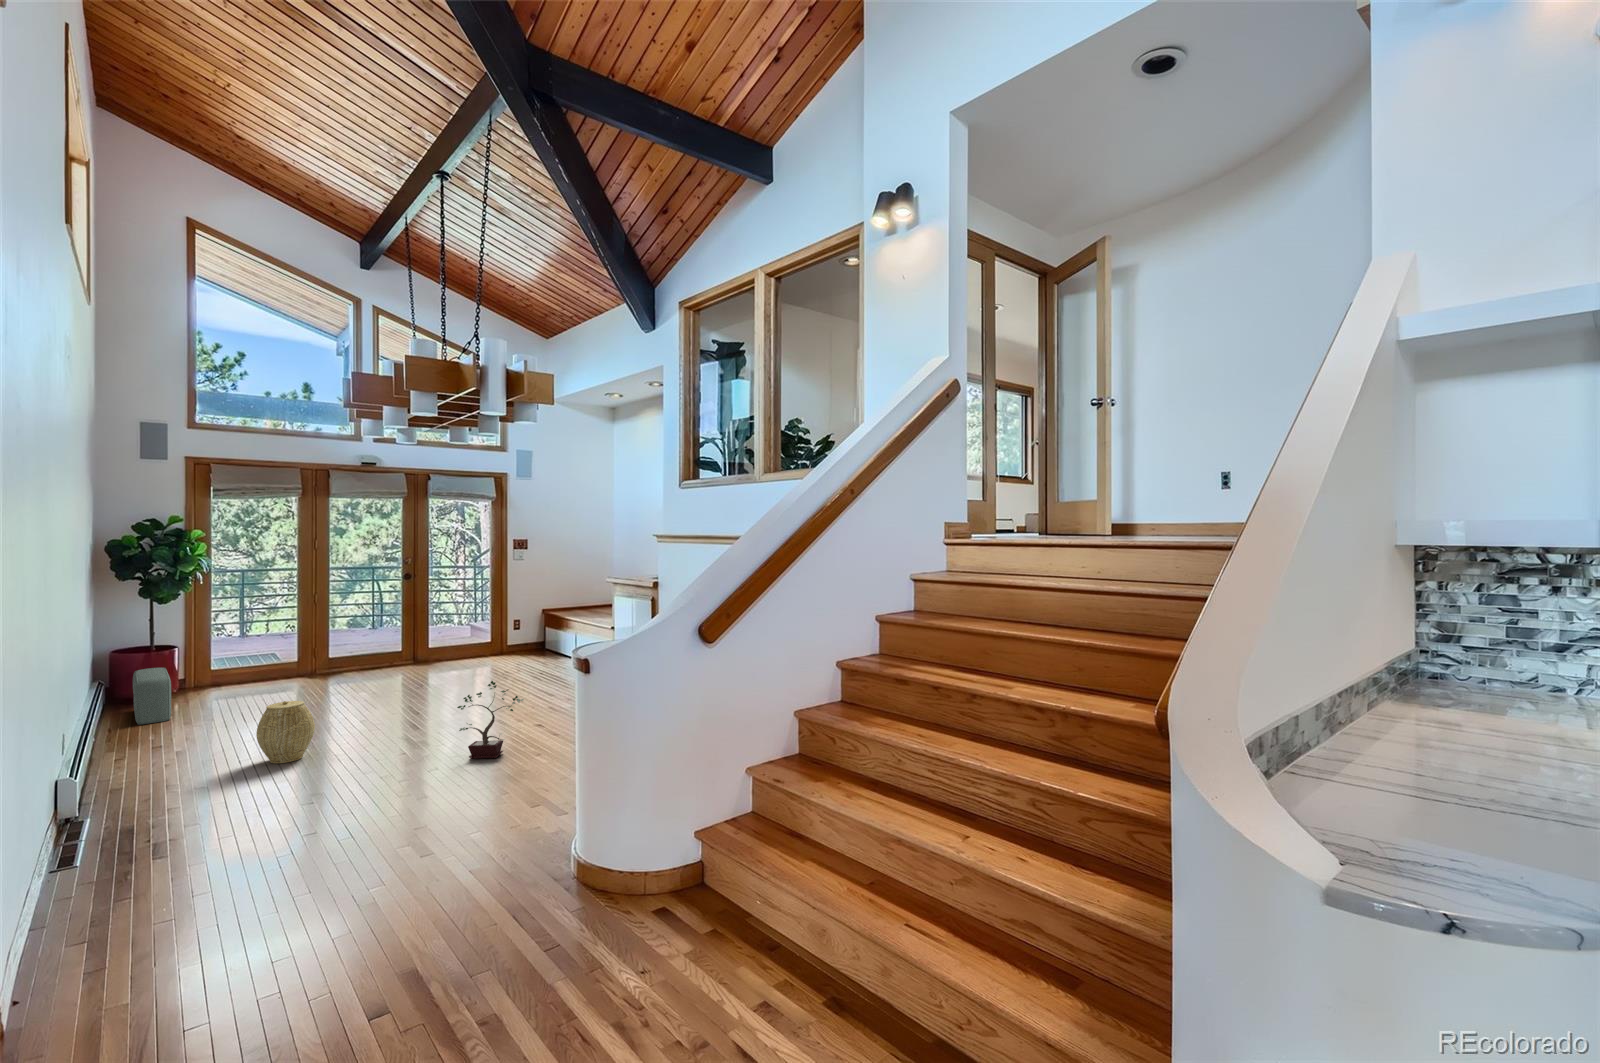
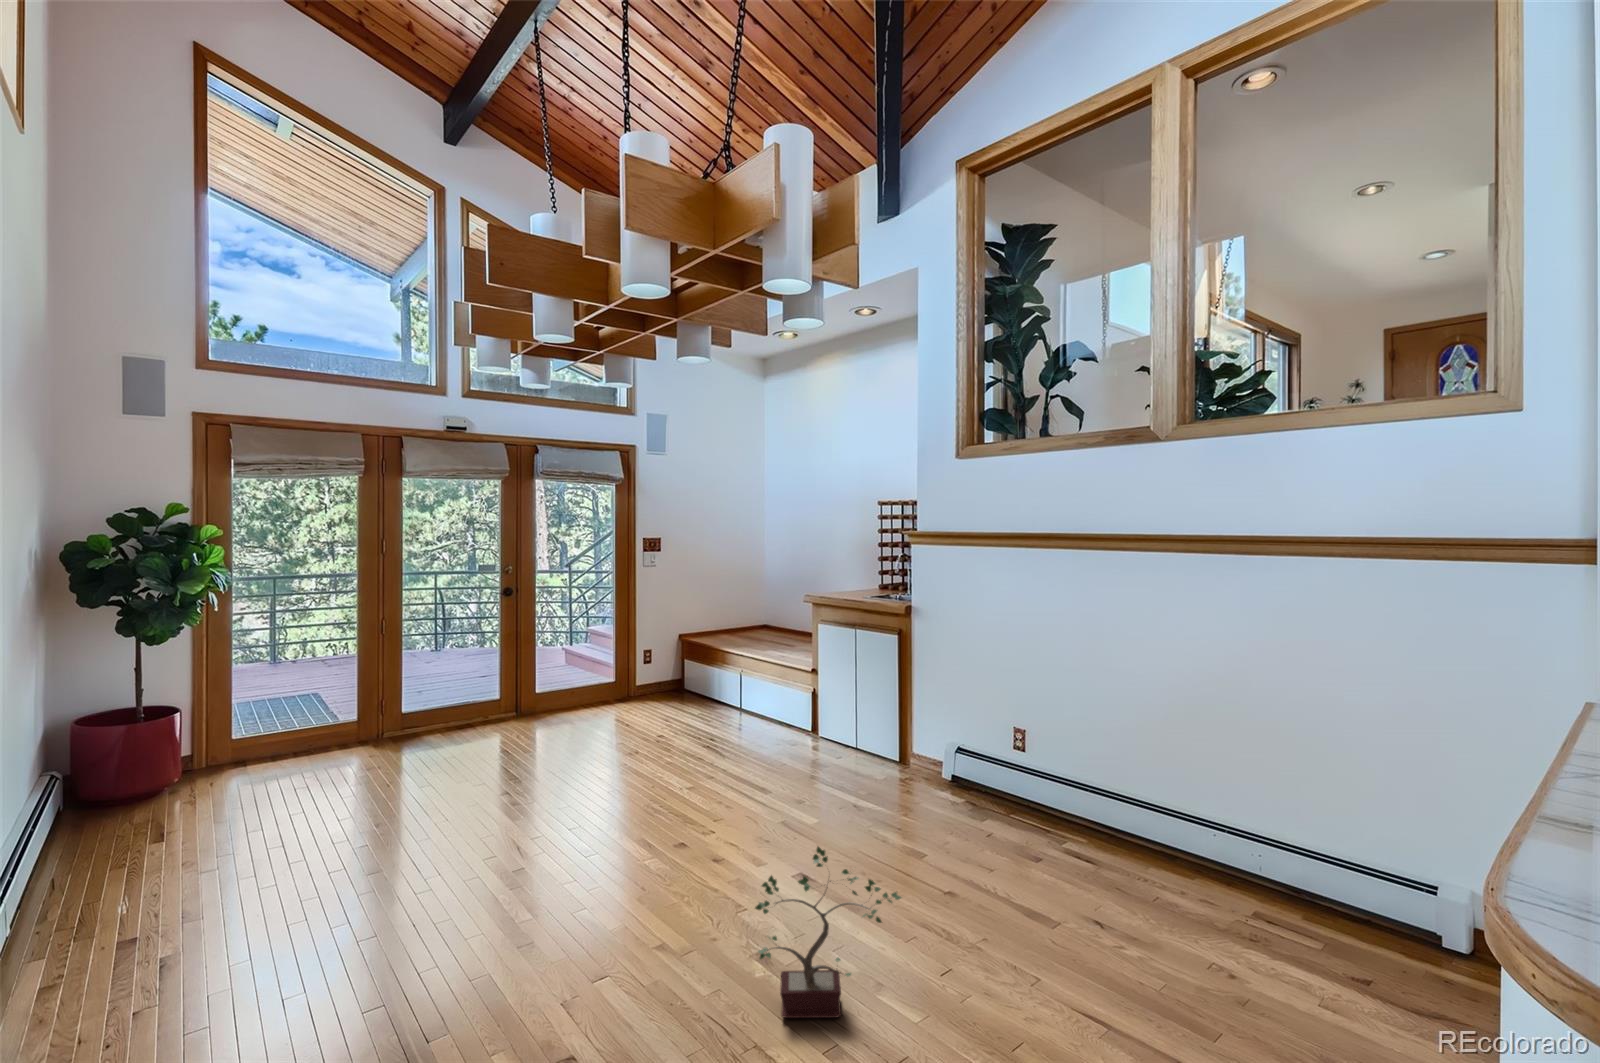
pouf: present [133,668,171,725] -> none [105,751,167,865]
woven basket: present [256,701,315,763] -> none [336,877,448,1024]

